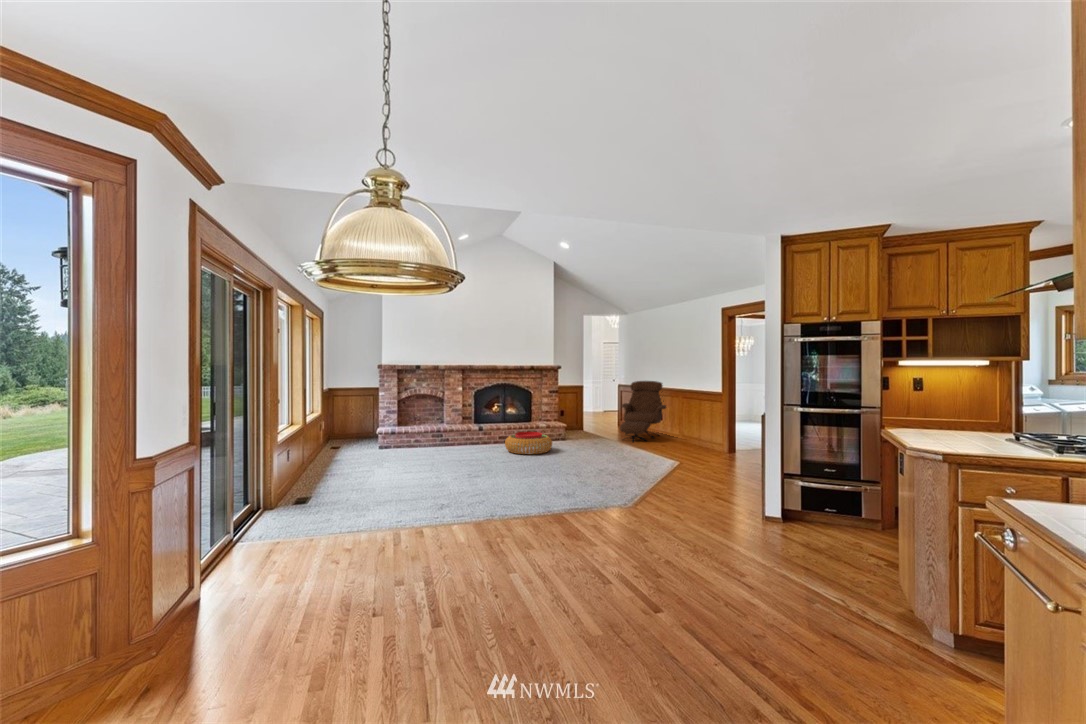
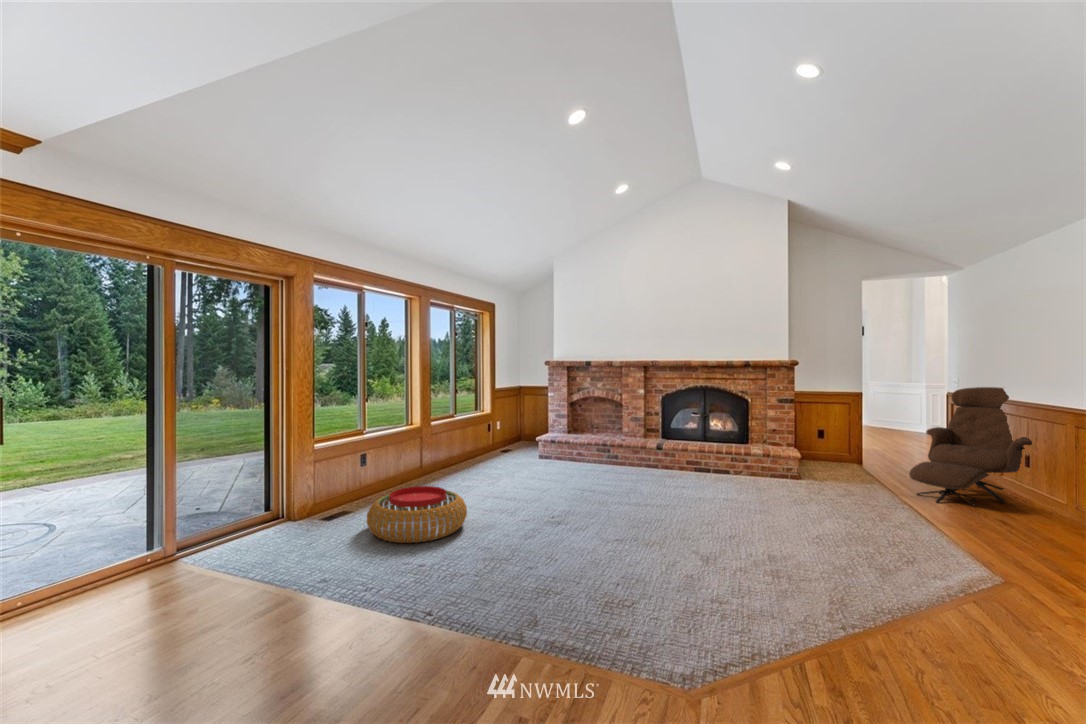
pouf: present [505,432,552,454] -> present [367,486,467,543]

